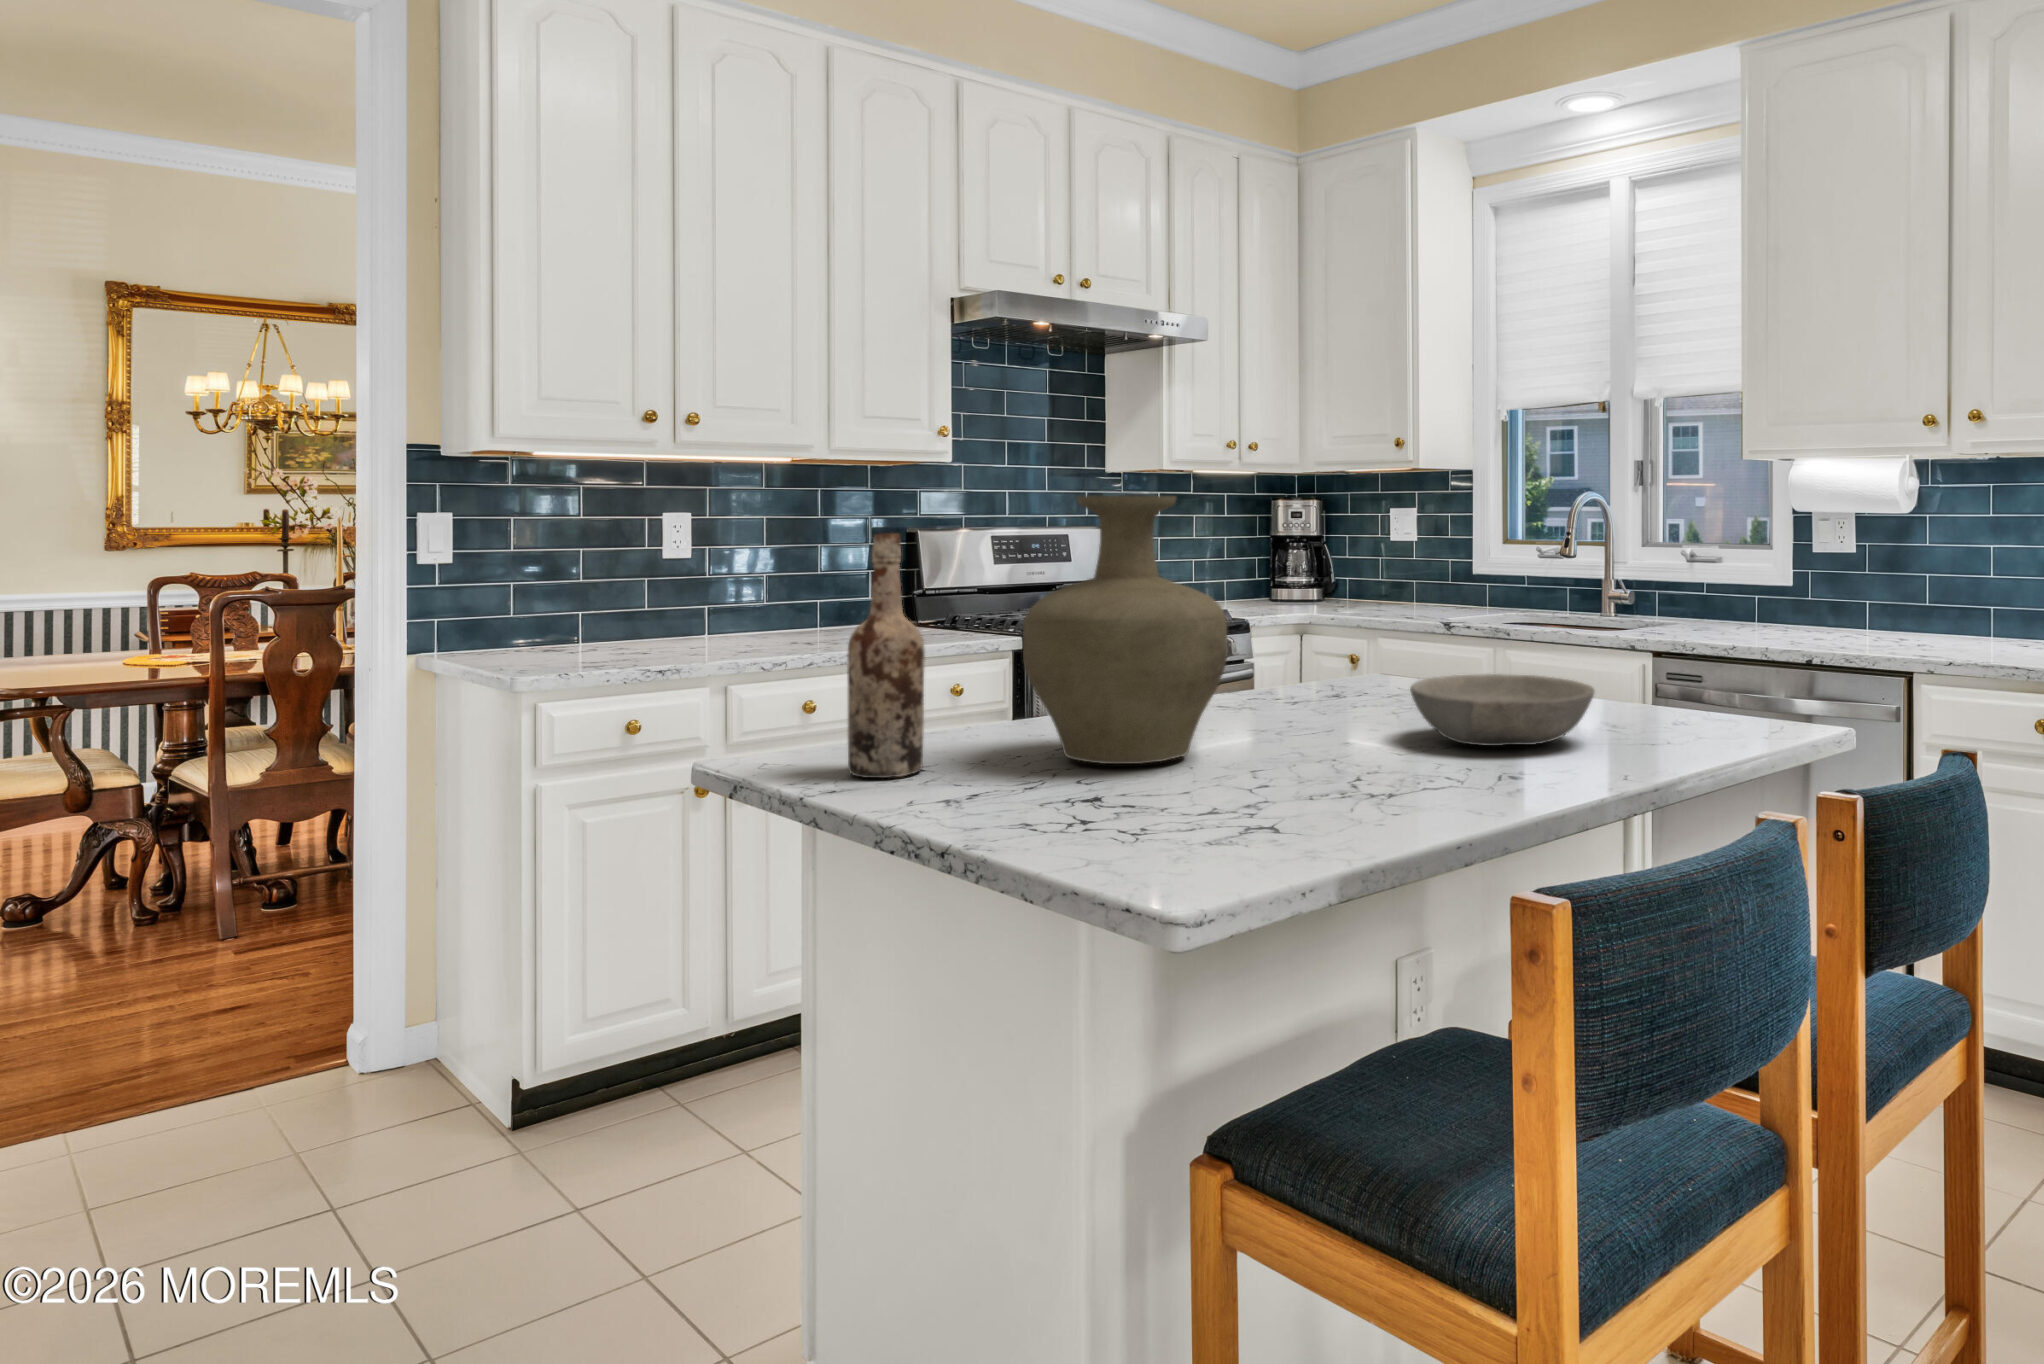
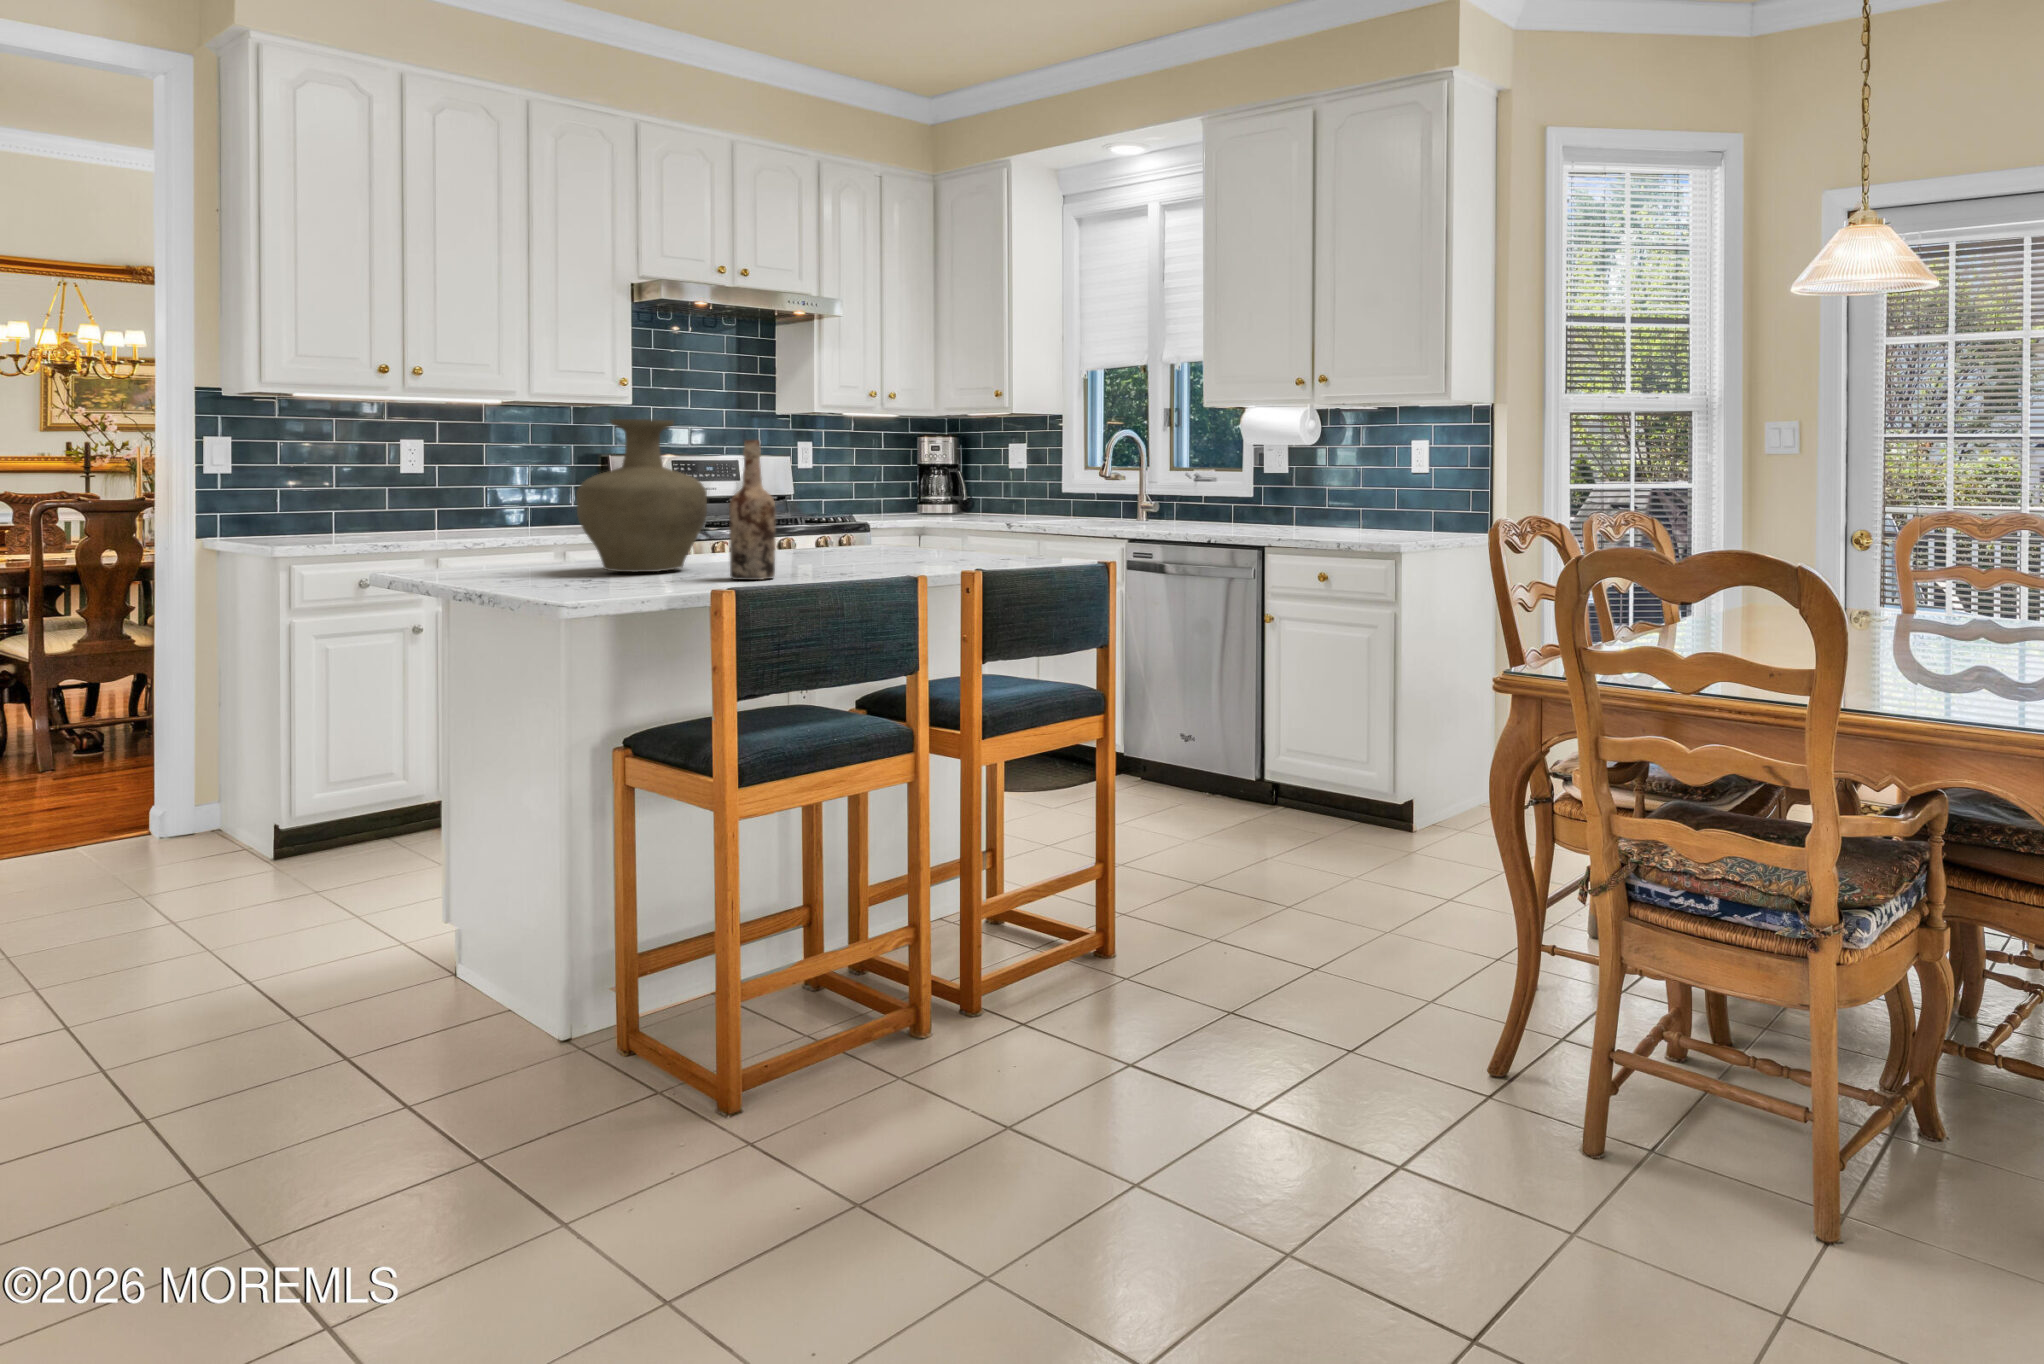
wine bottle: present [848,533,925,778] -> present [729,440,776,580]
bowl: present [1410,674,1594,746] -> none [827,530,938,566]

